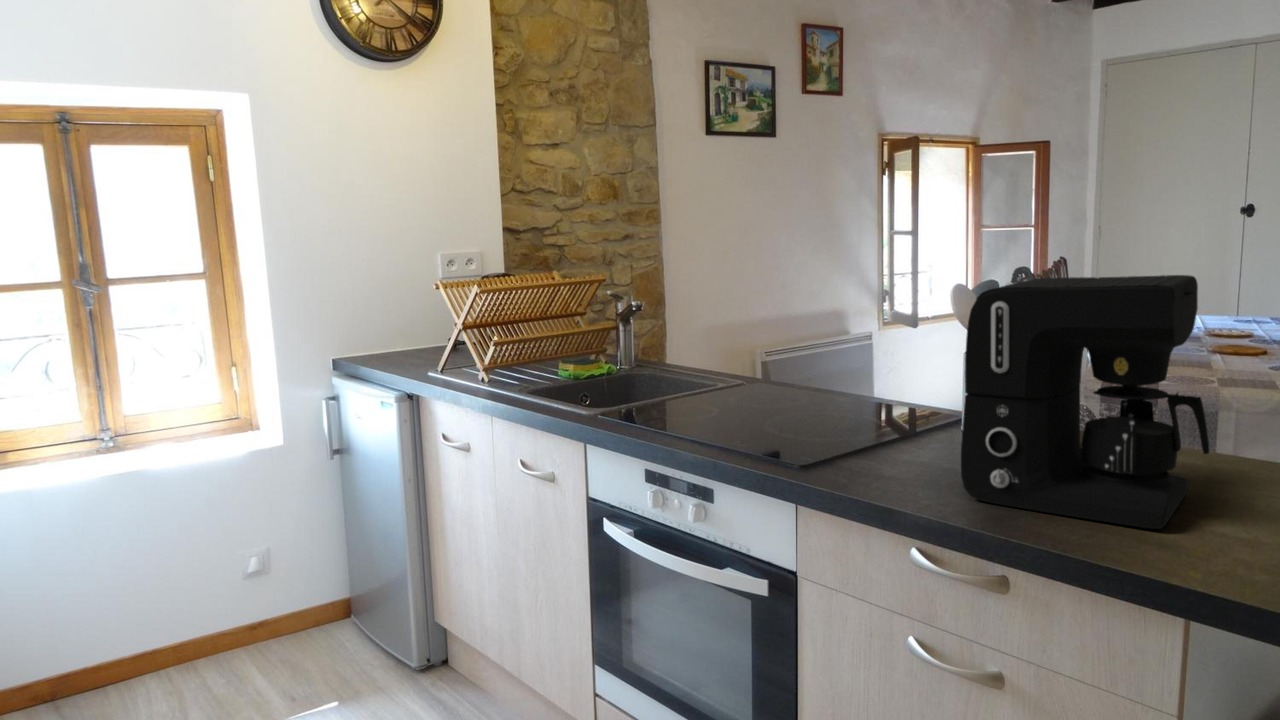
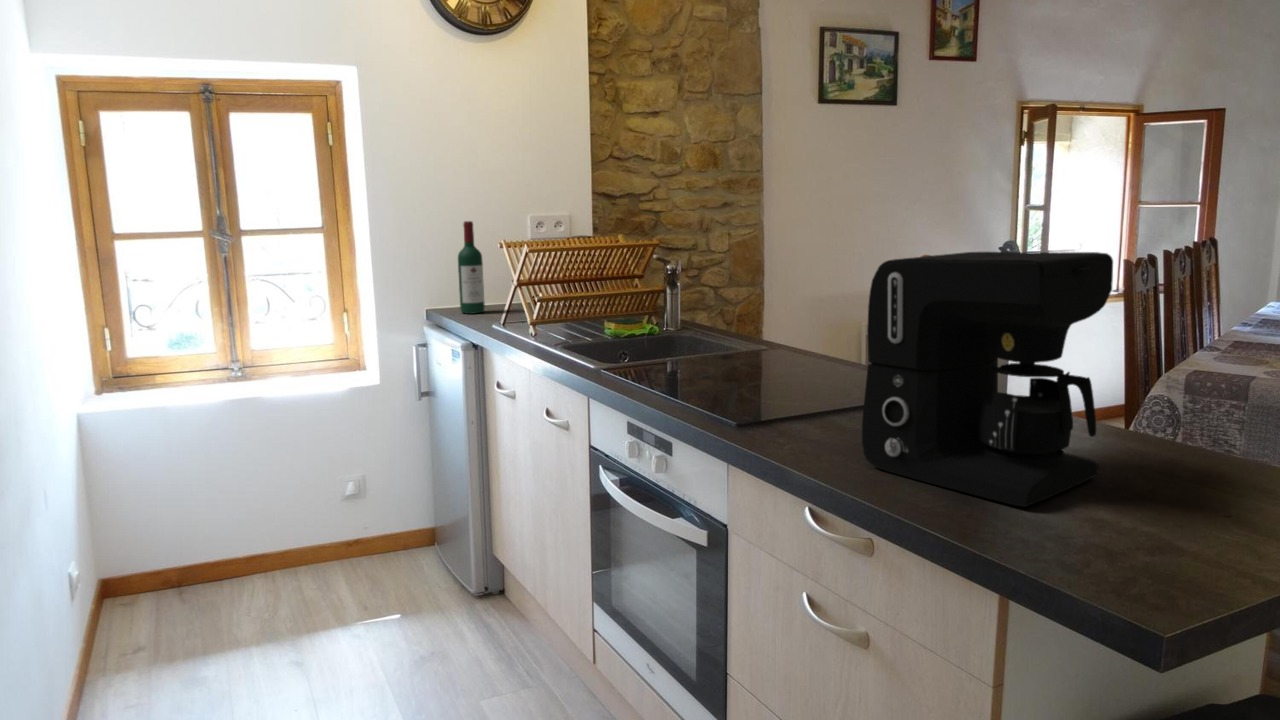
wine bottle: none [370,261,401,361] -> present [458,221,485,314]

